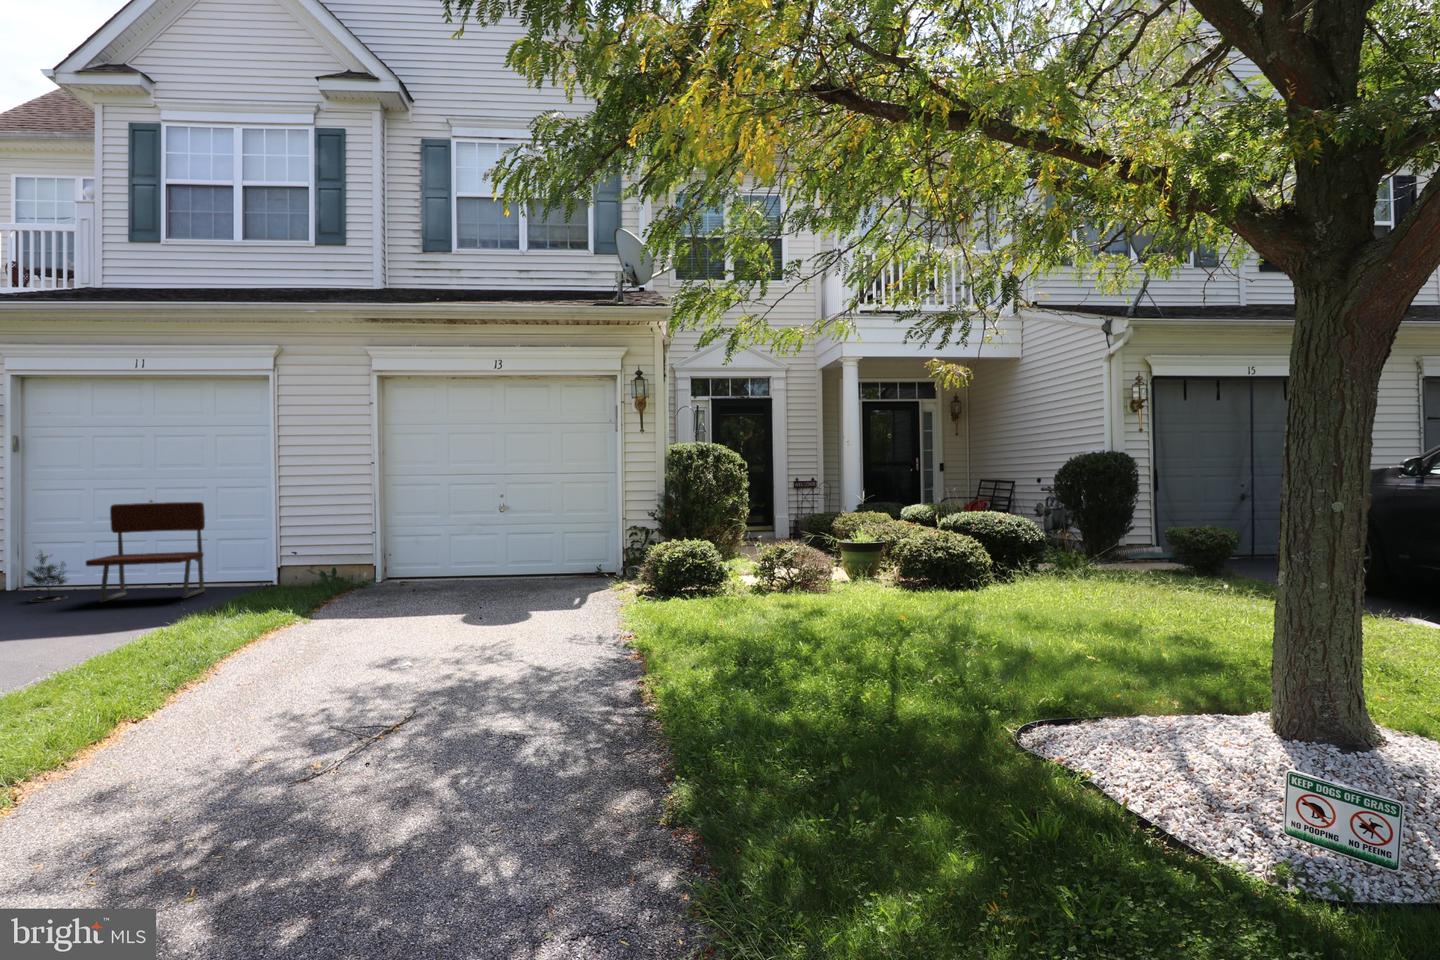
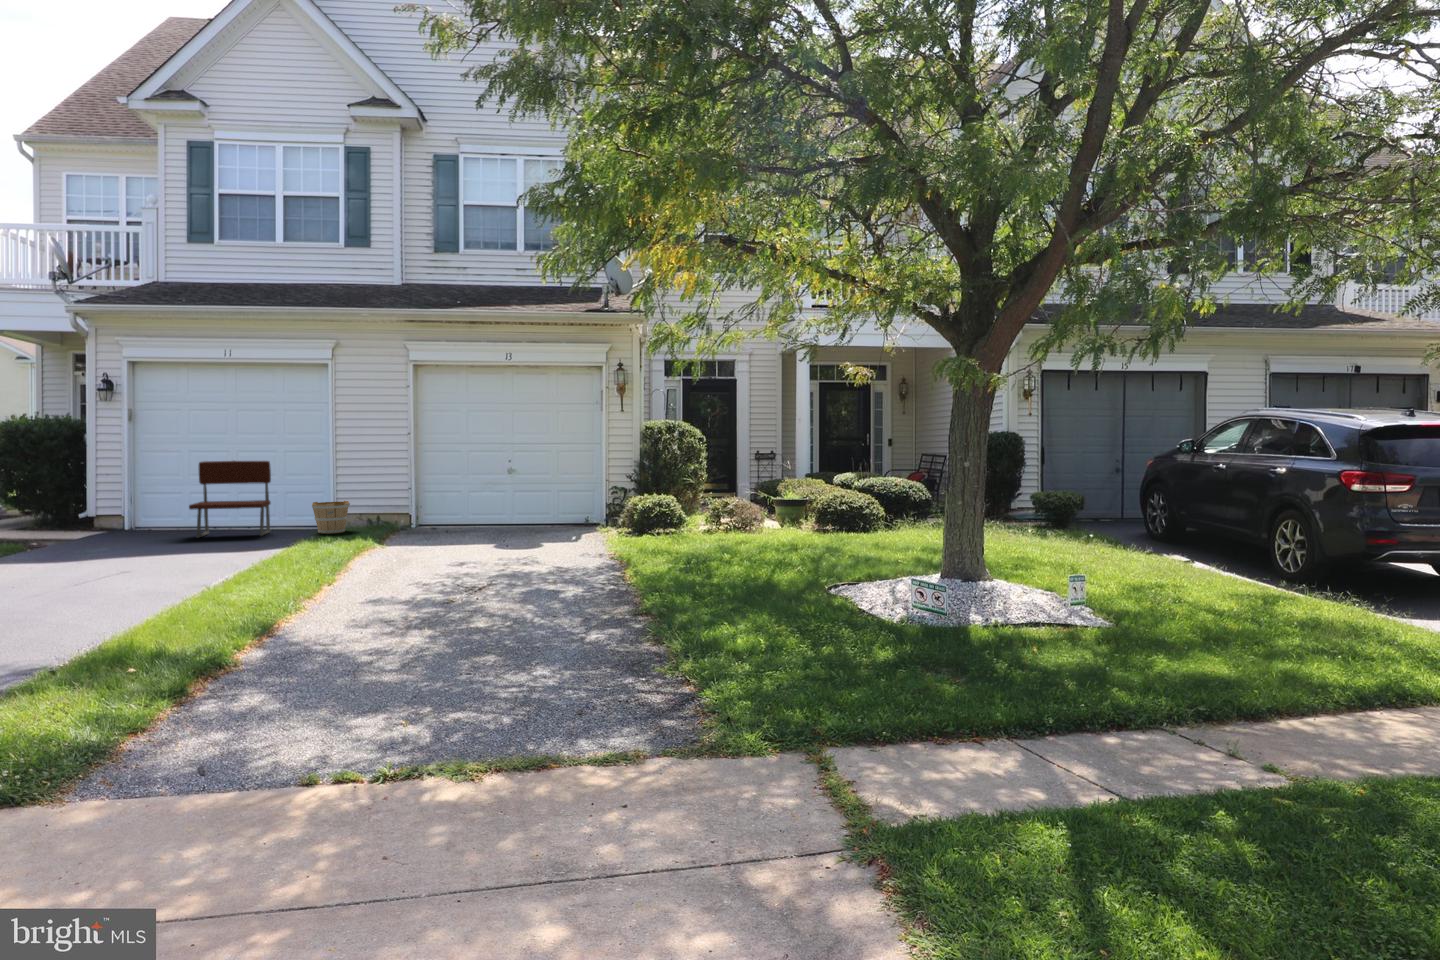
wooden bucket: none [252,550,304,593] -> present [312,501,350,534]
potted tree: present [27,551,67,602] -> none [133,496,164,538]

